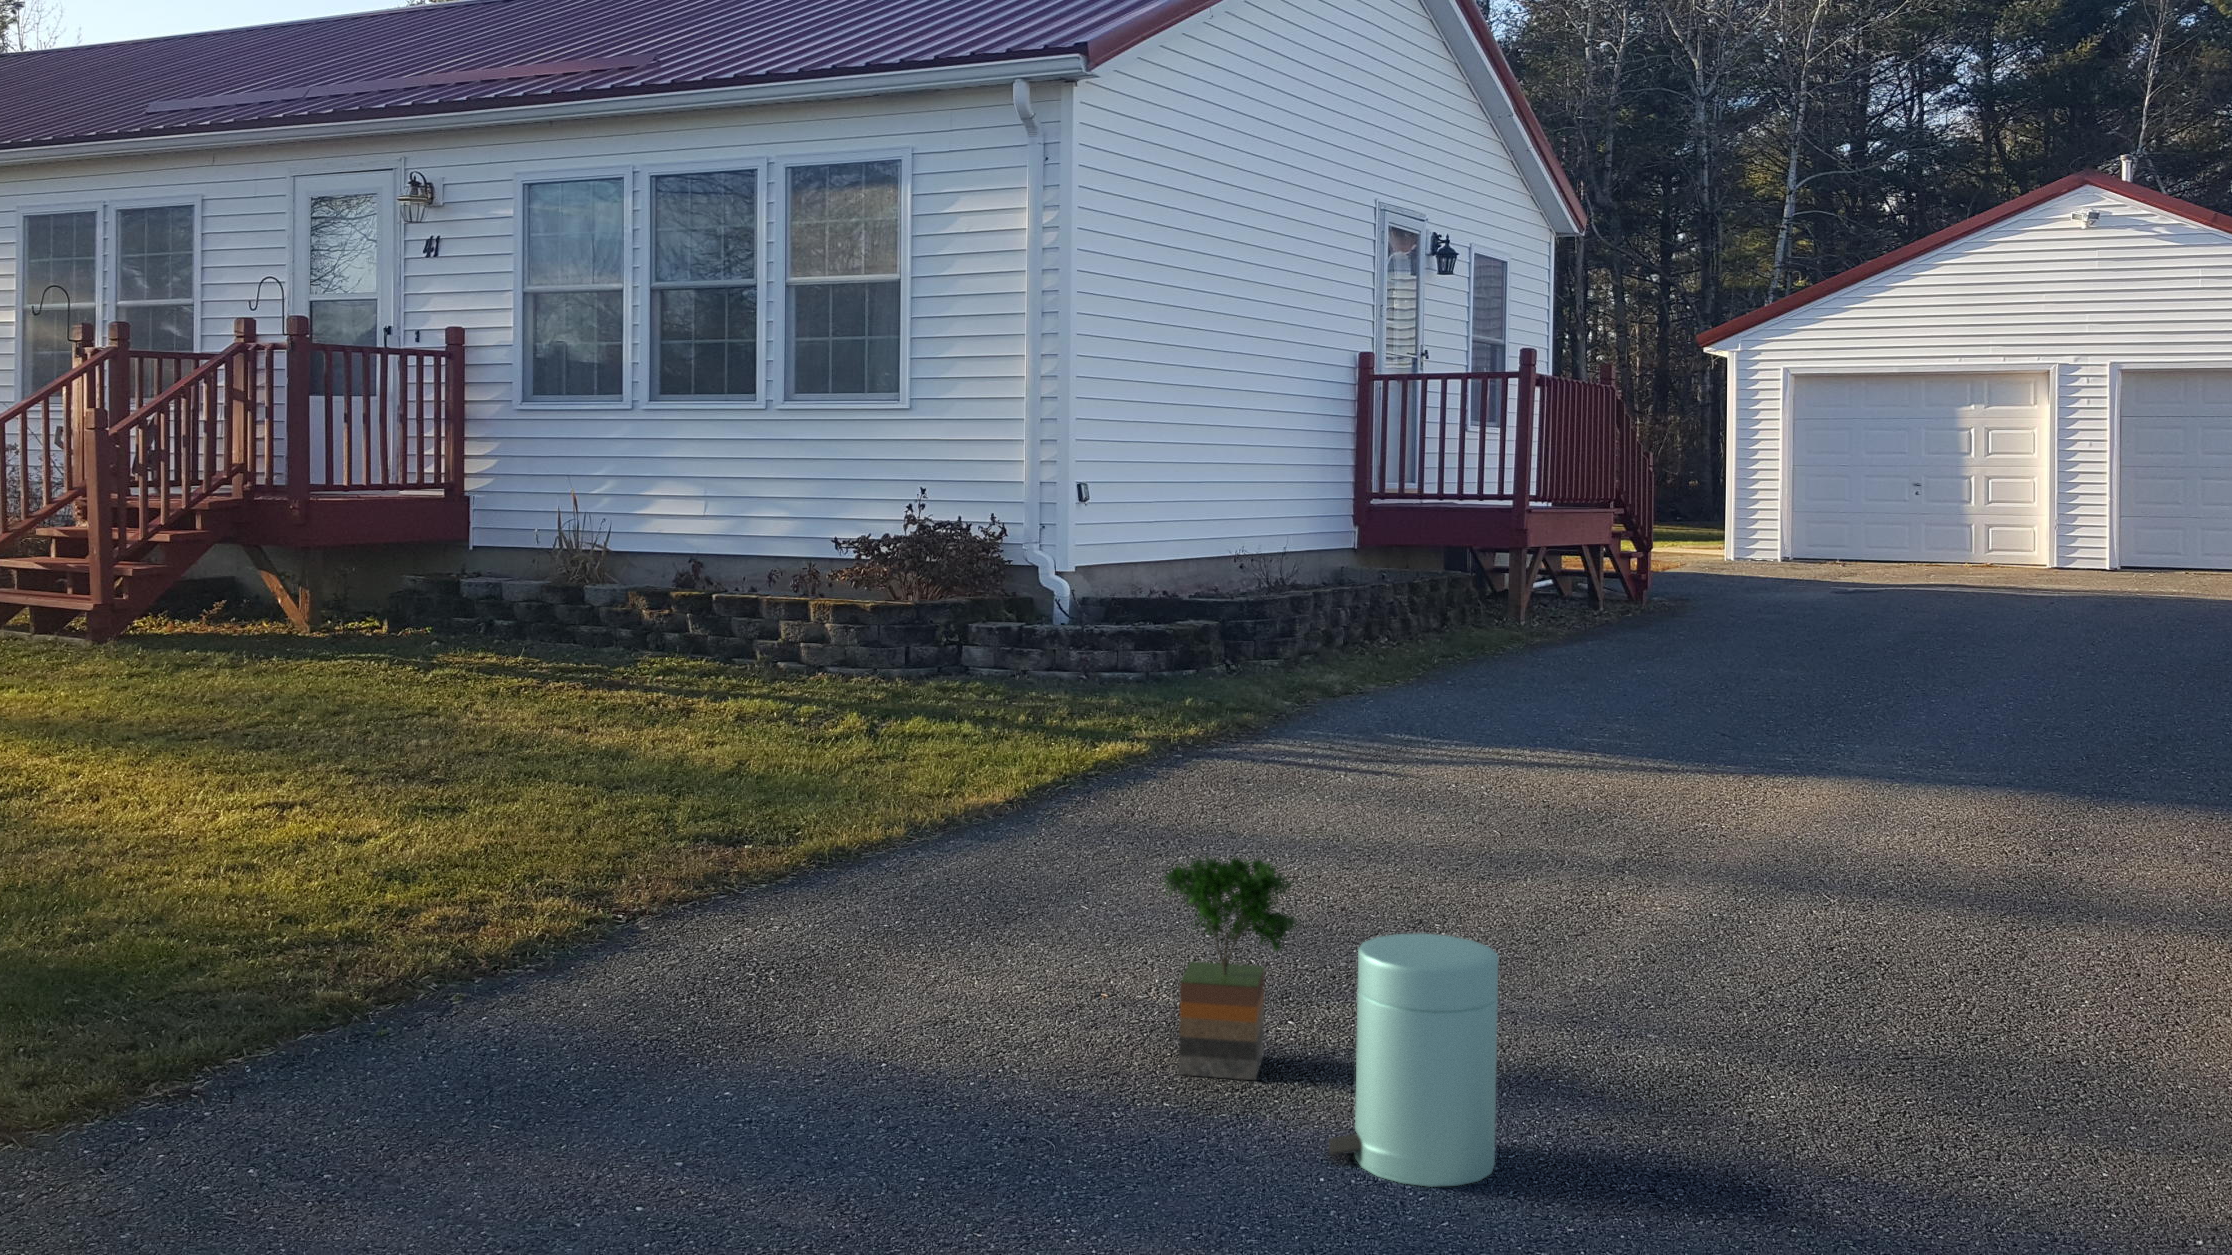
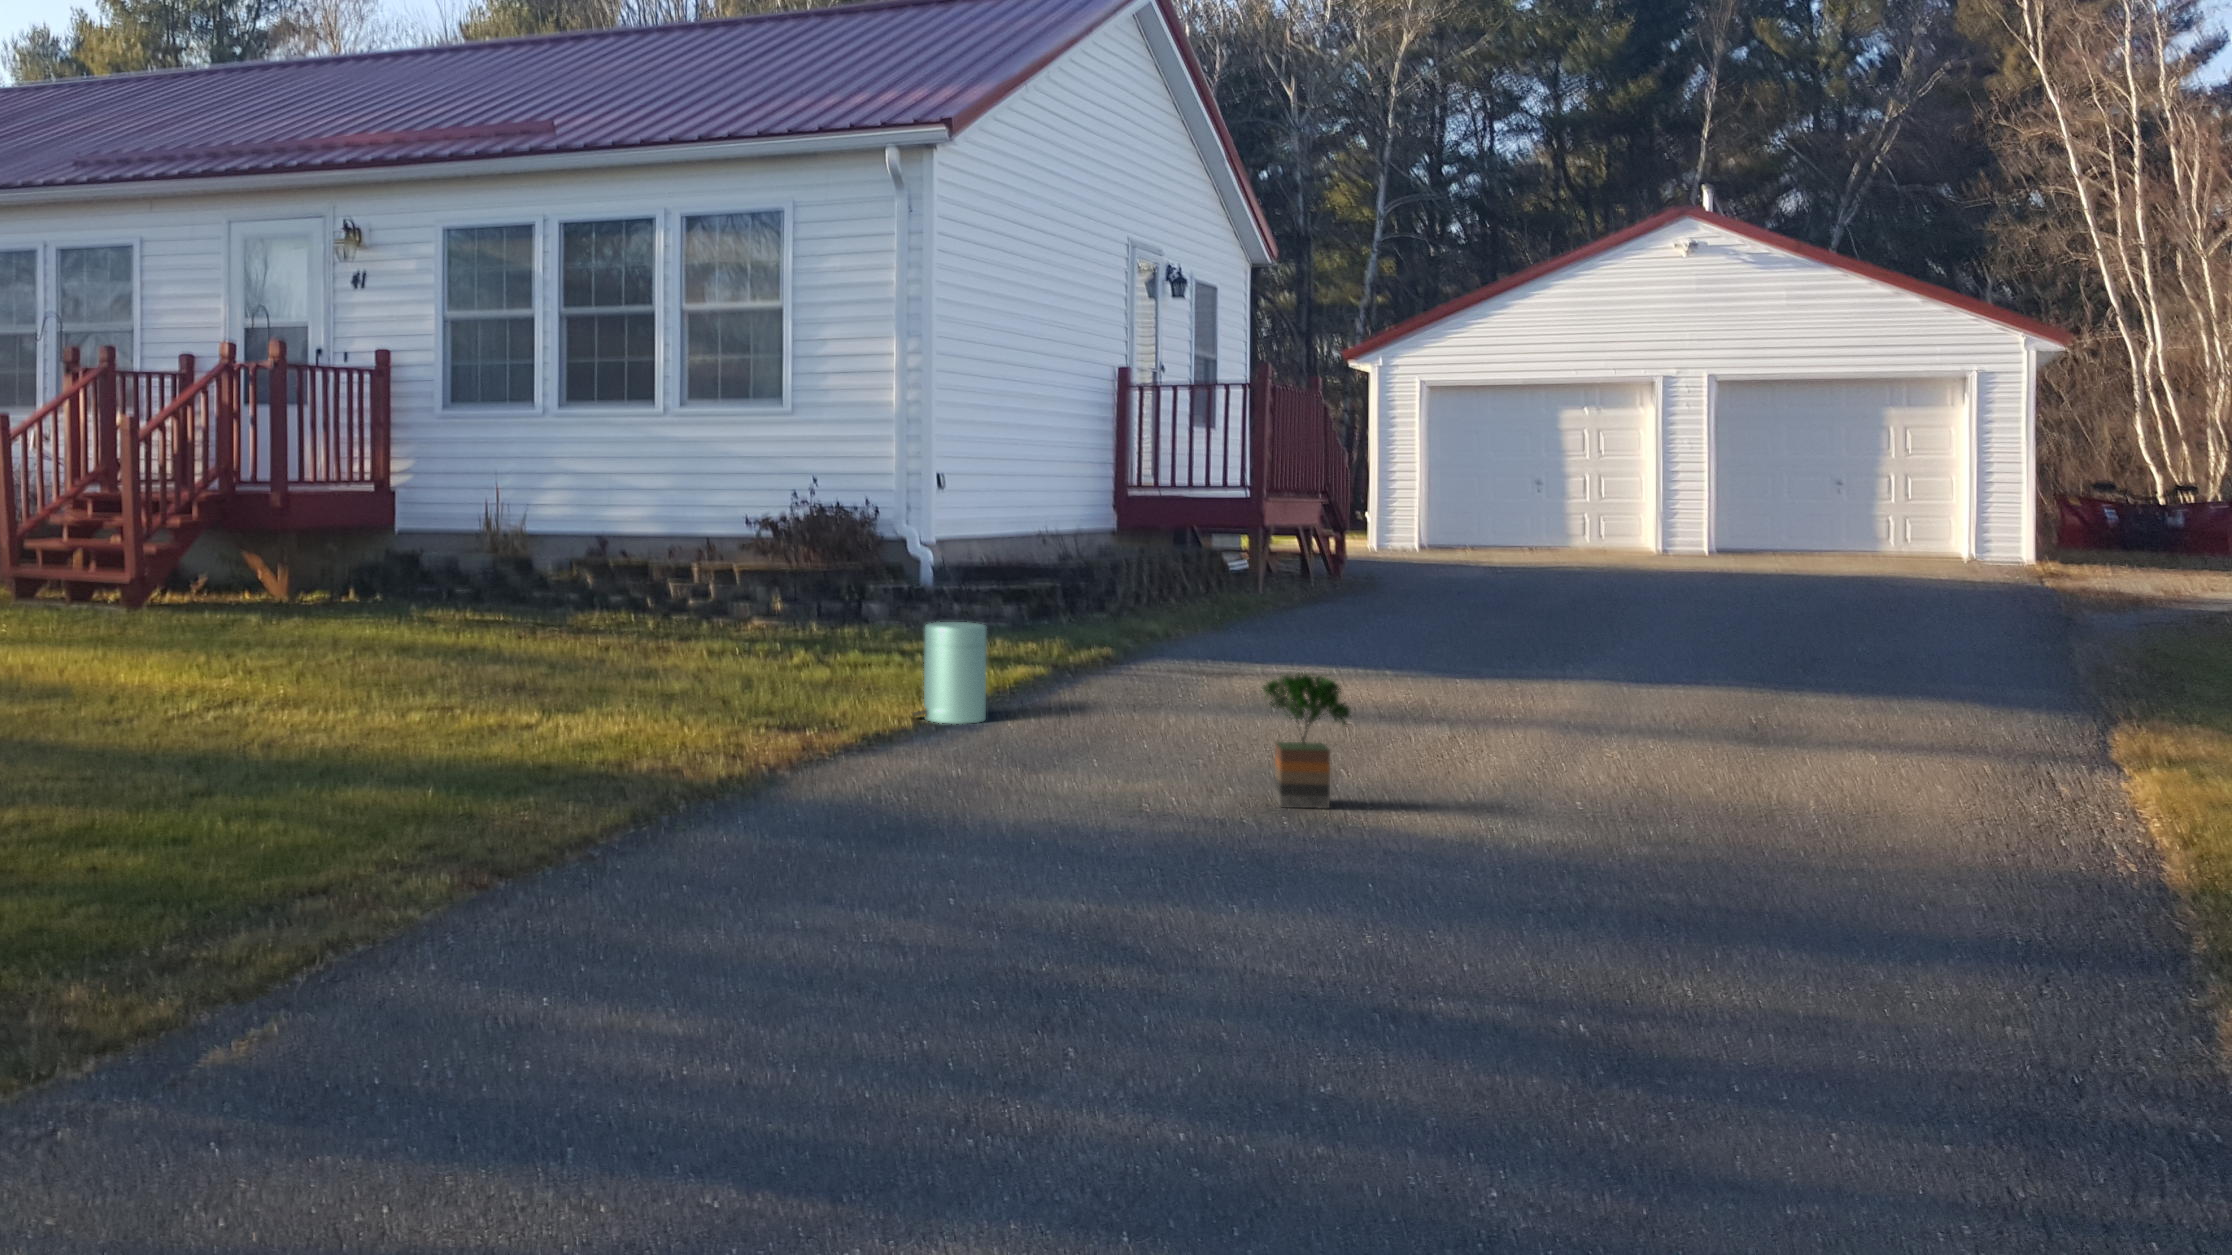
trash can: present [1329,933,1499,1187] -> present [913,622,986,724]

